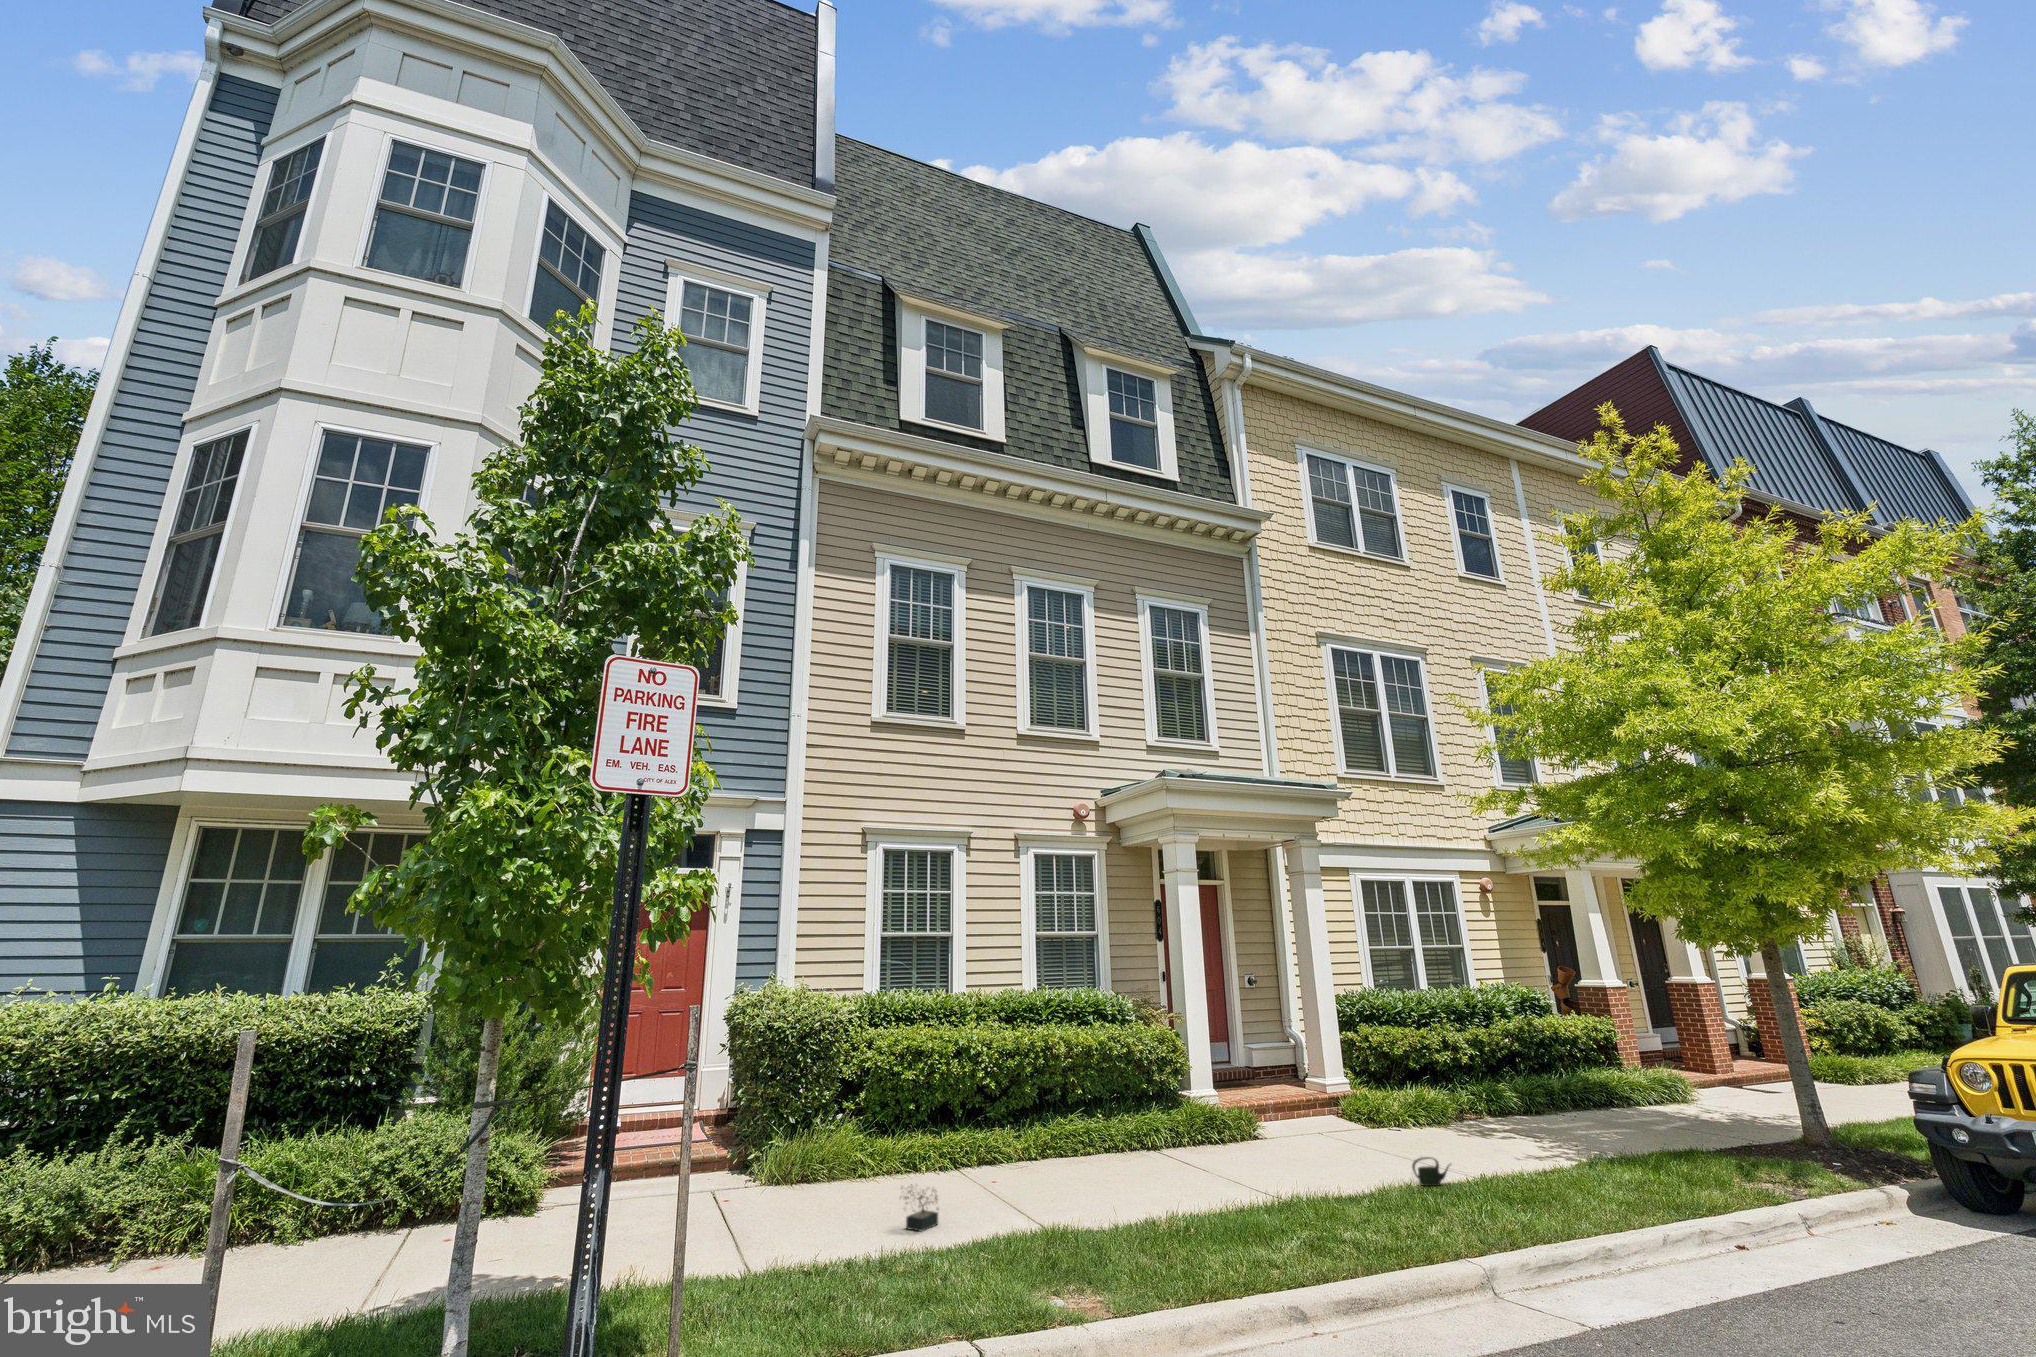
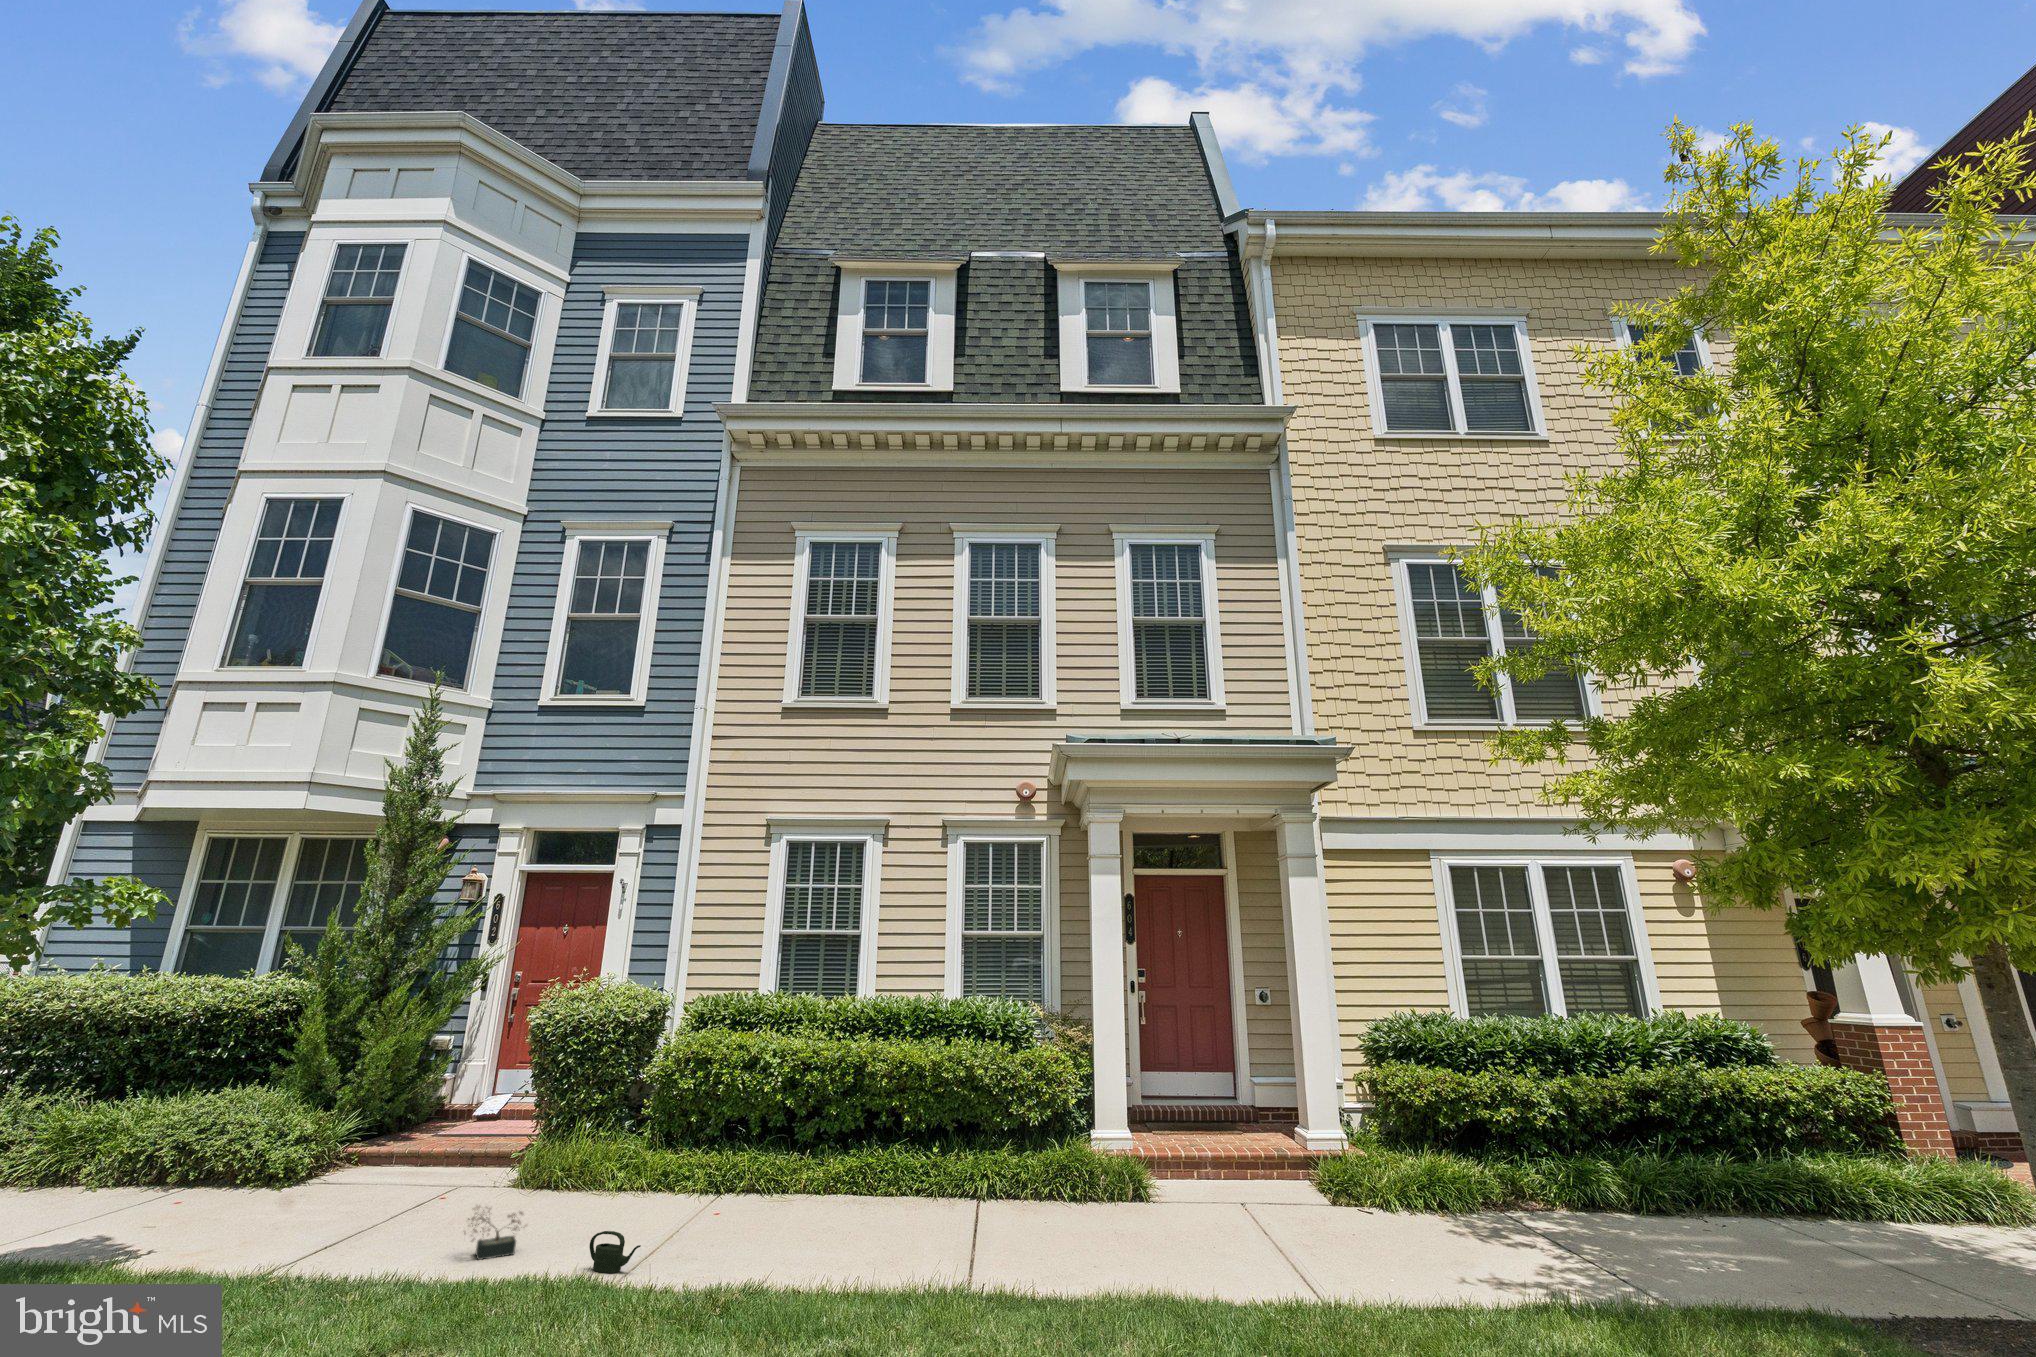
watering can: present [1412,1157,1451,1186] -> present [589,1231,641,1273]

